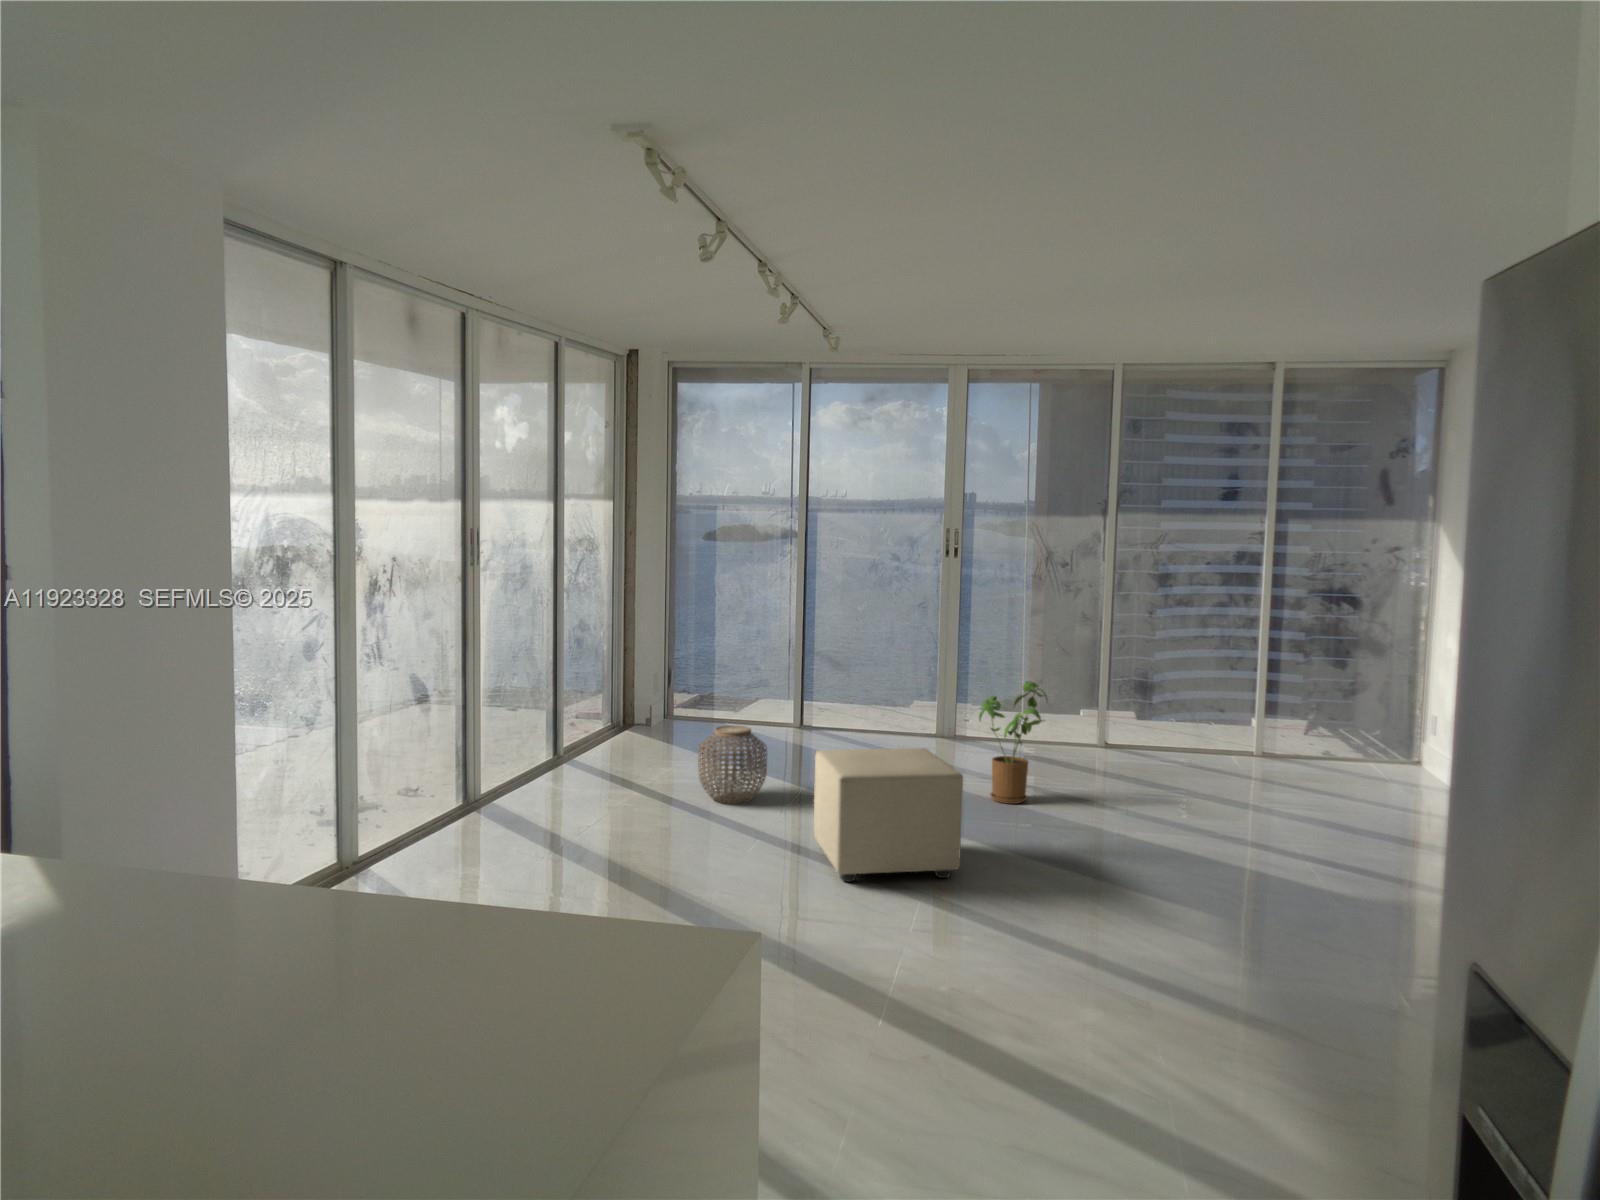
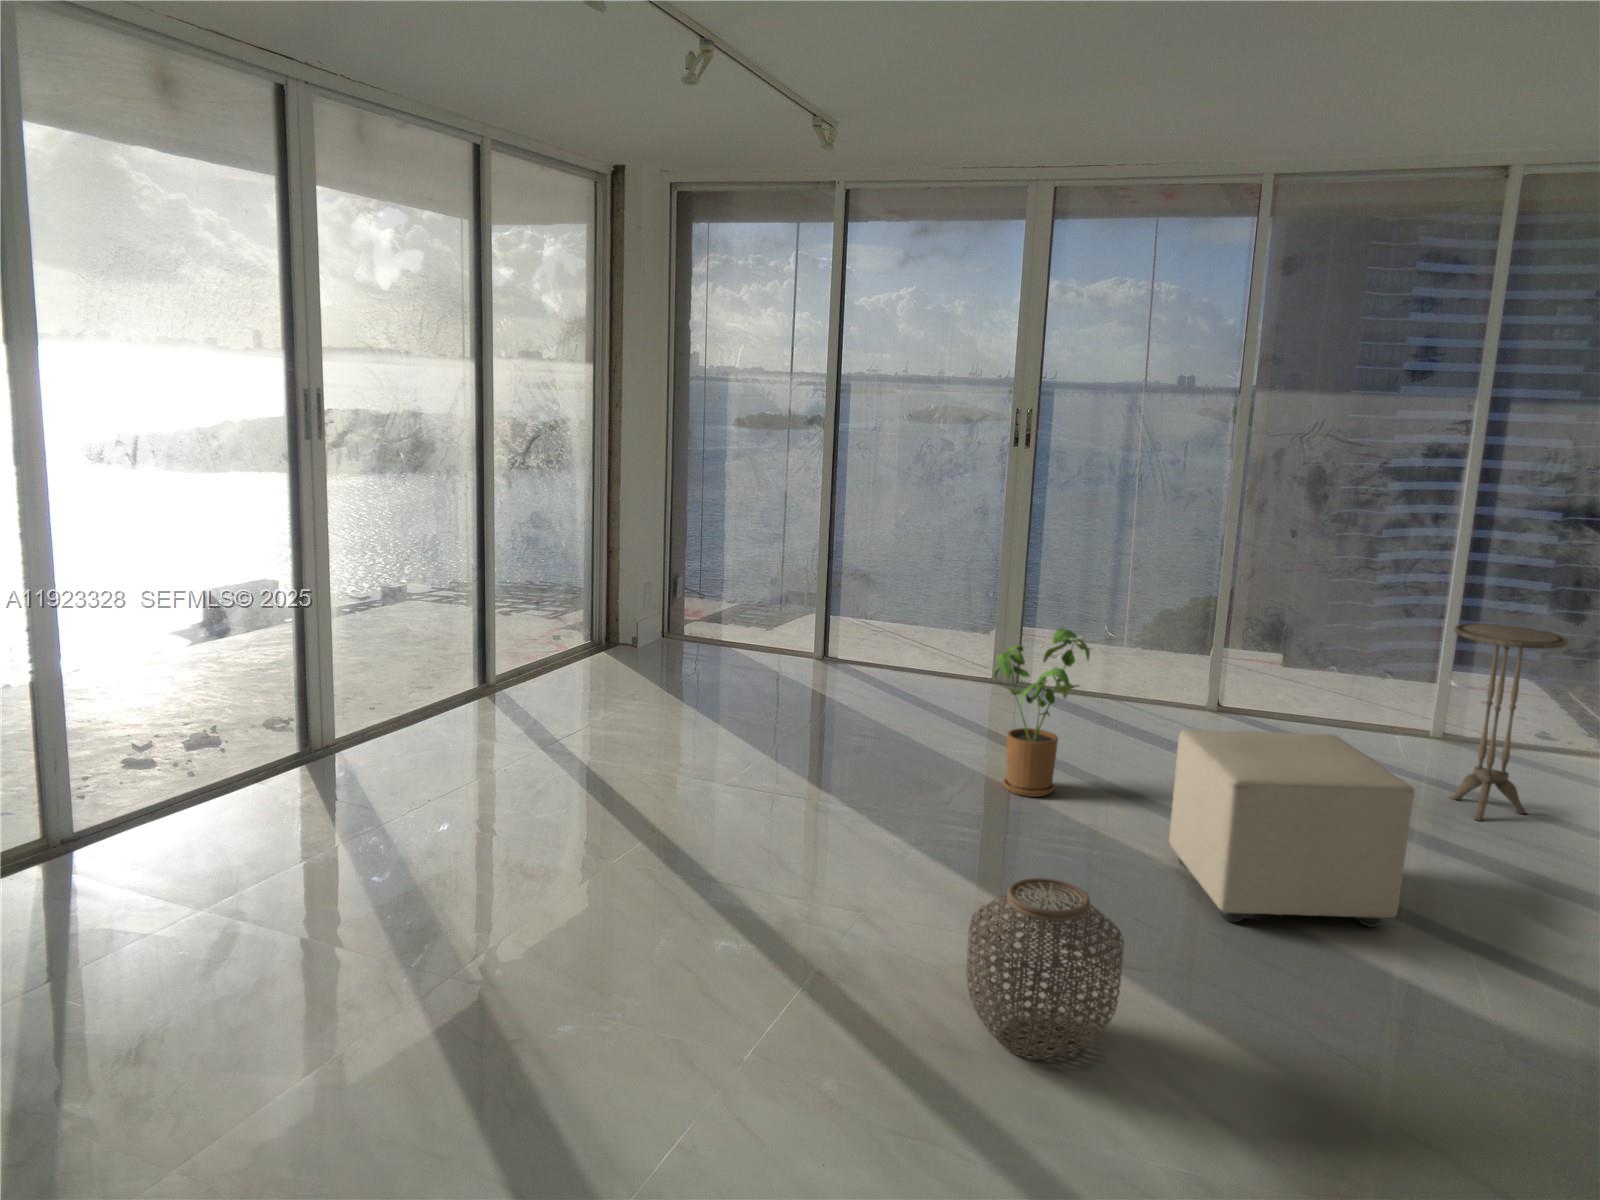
side table: none [1279,667,1352,801] -> present [1451,623,1568,821]
woven basket: present [698,726,767,803] -> present [966,878,1124,1060]
ottoman: present [814,748,963,882] -> present [1169,730,1414,927]

